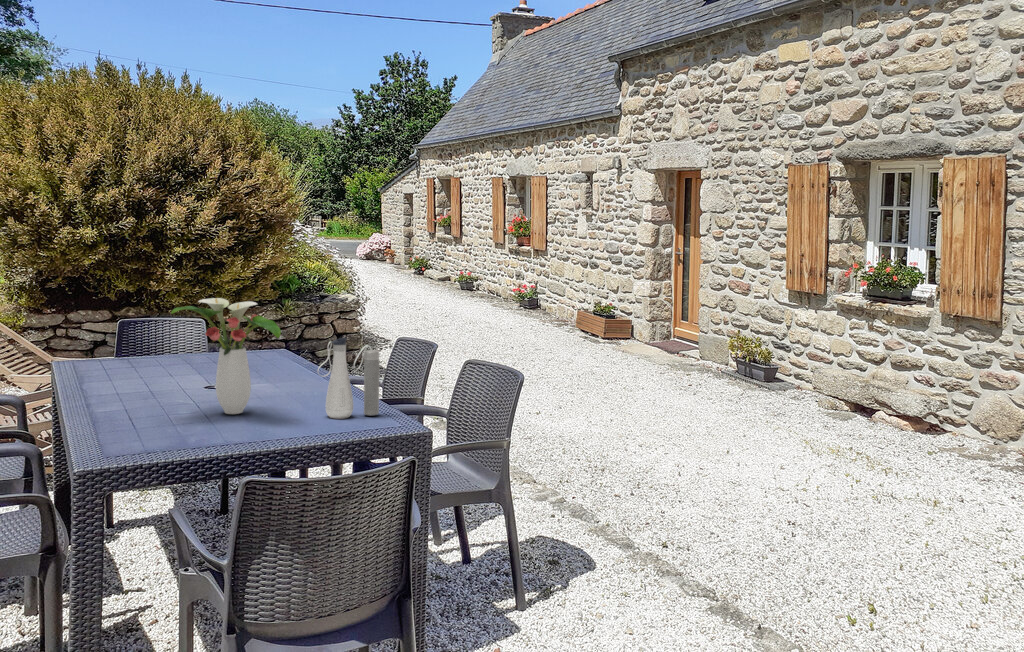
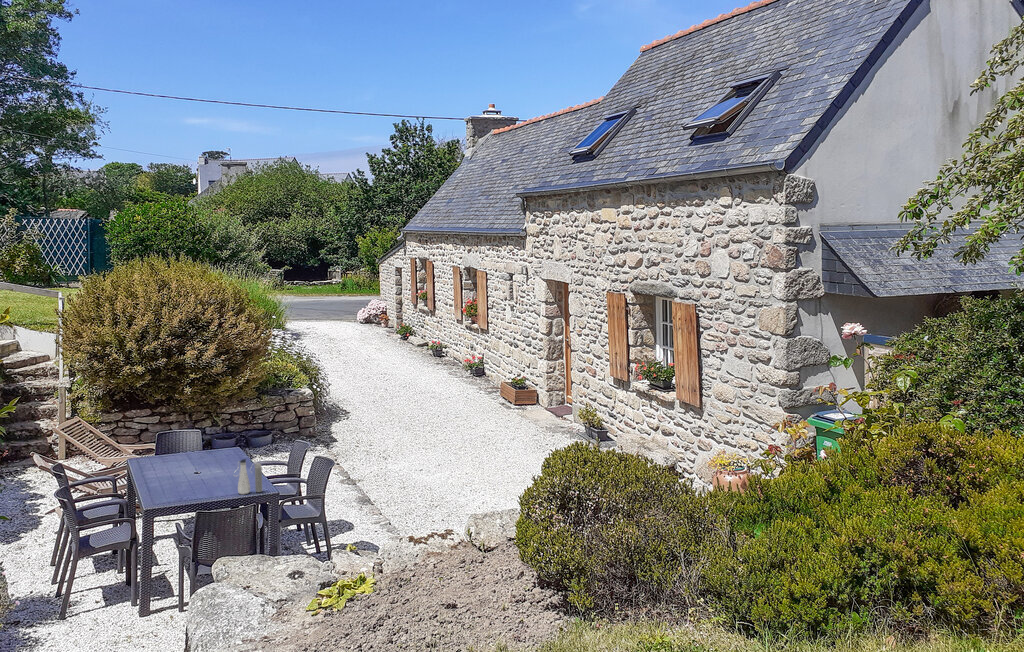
flower arrangement: present [171,298,281,414] -> none [170,443,215,494]

